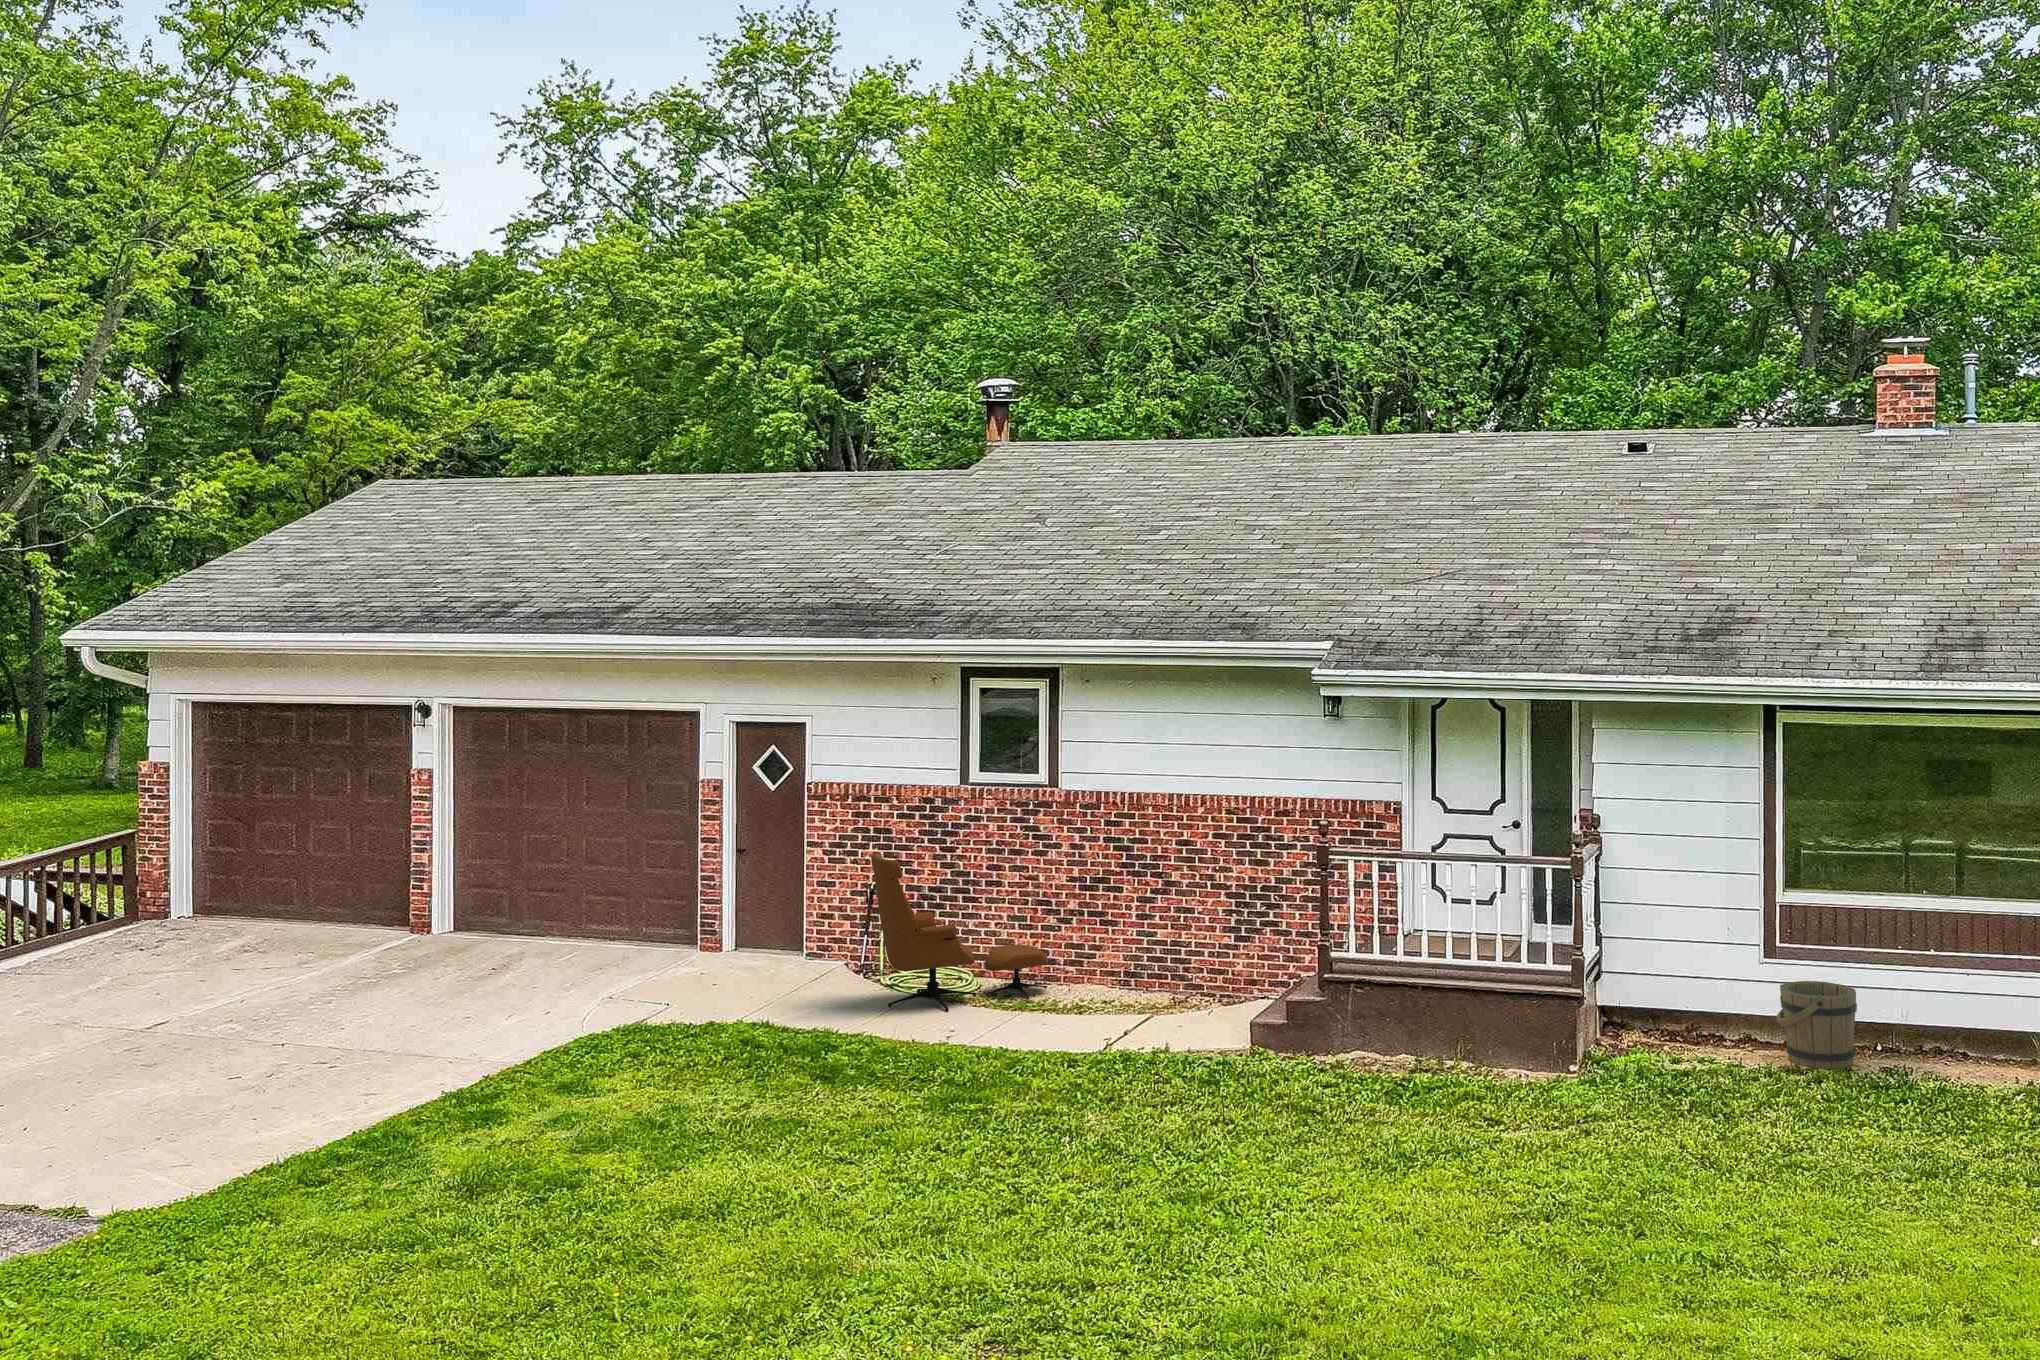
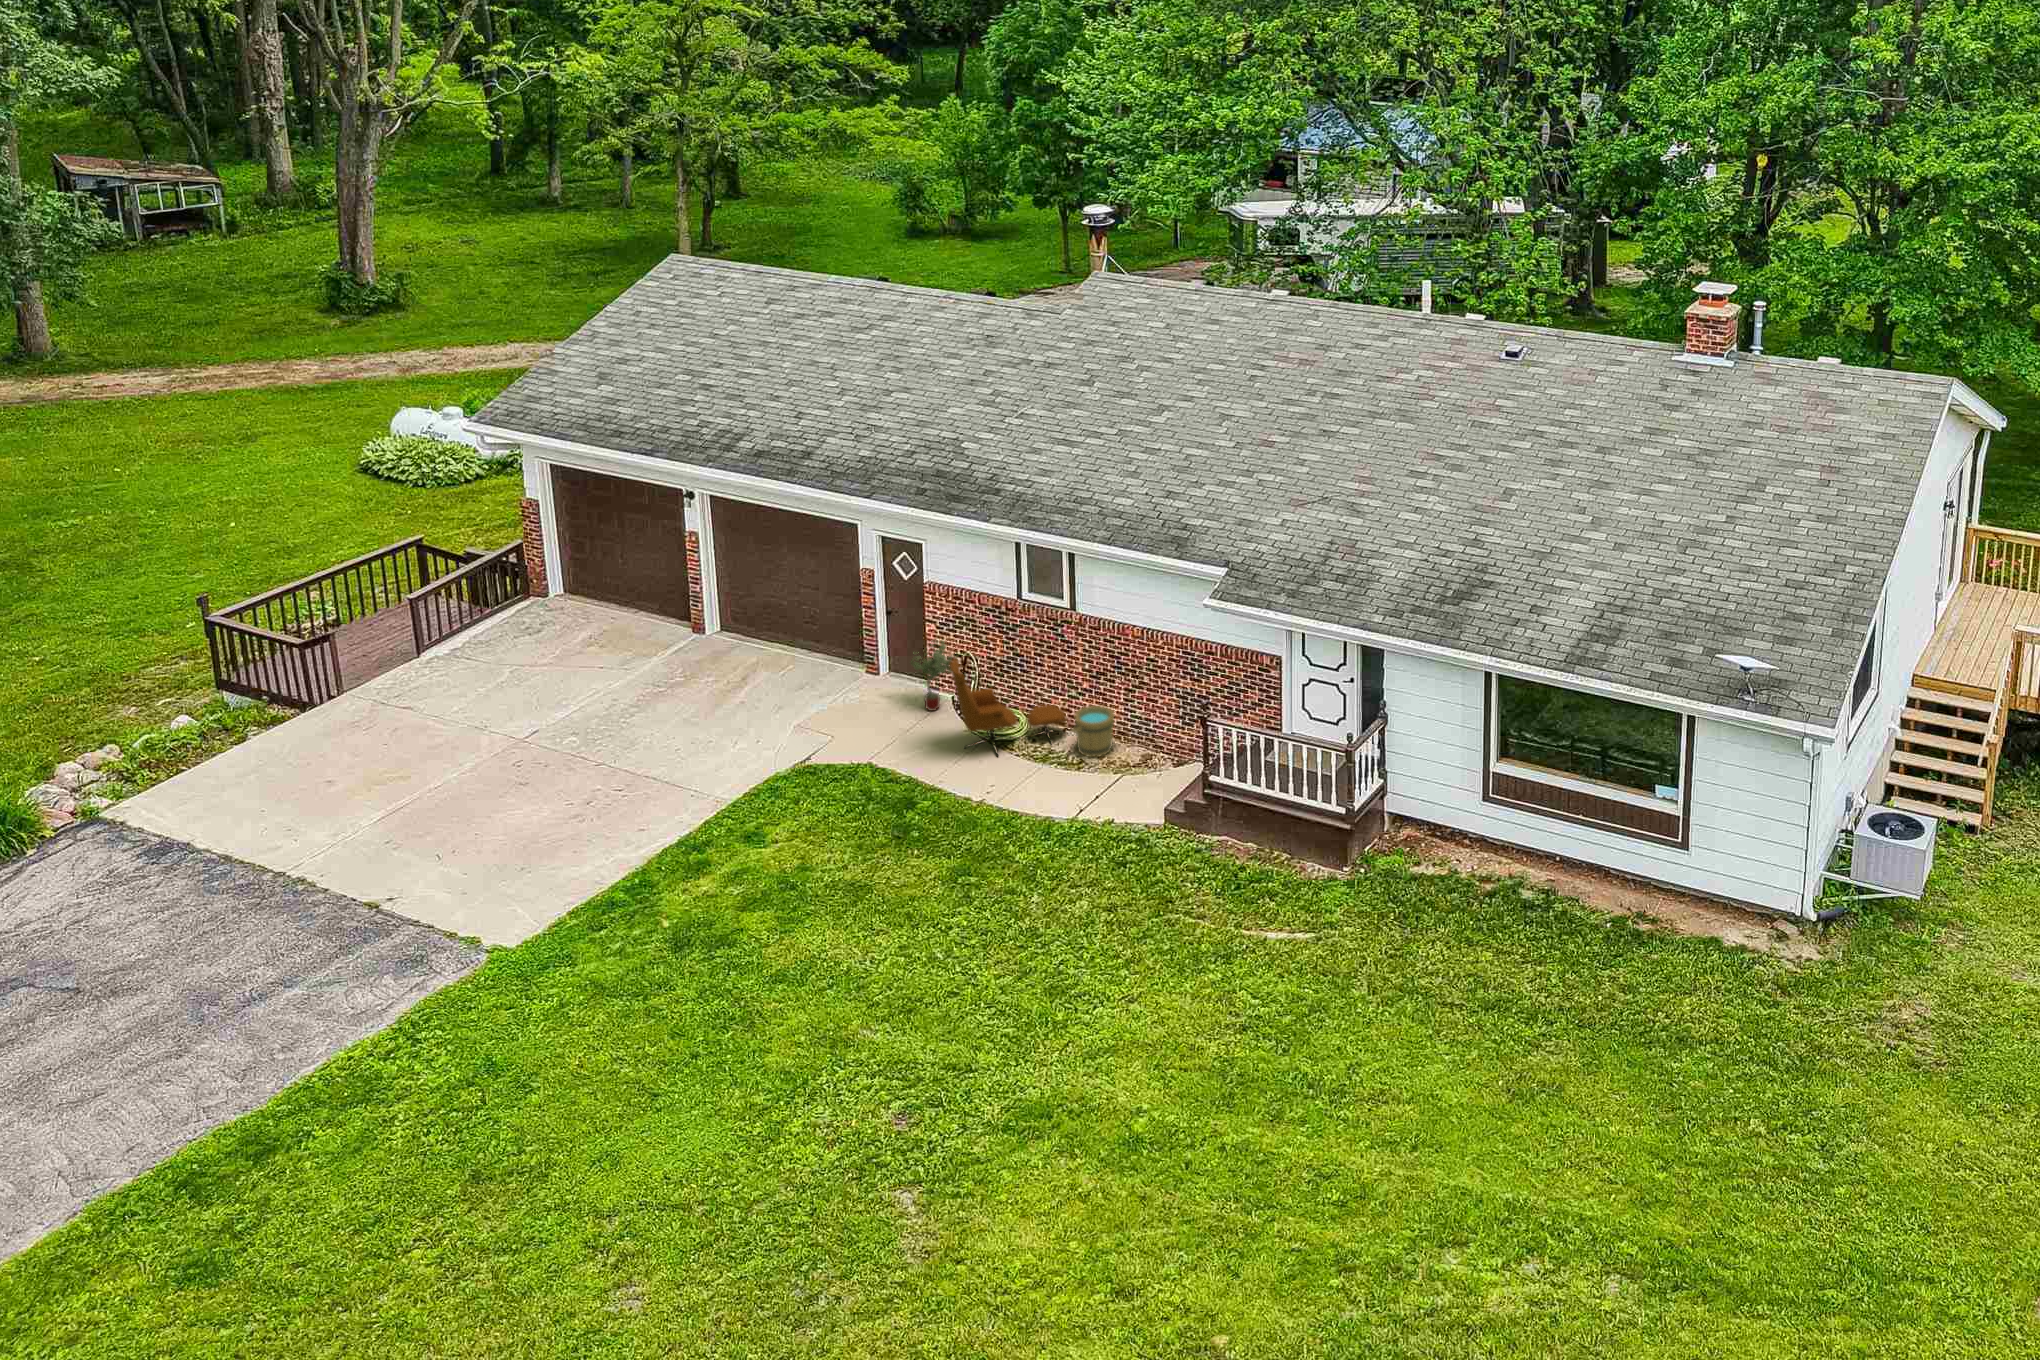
potted tree: none [782,855,866,983] -> present [911,640,954,711]
bucket: present [1777,981,1857,1069] -> present [1072,706,1114,757]

